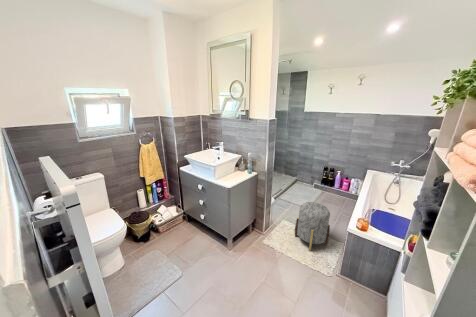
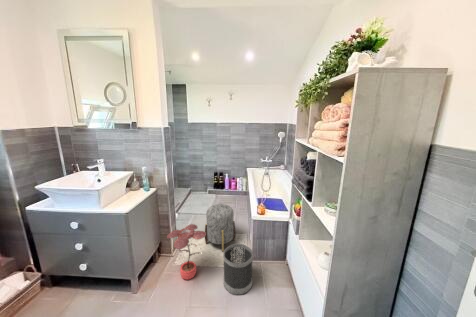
potted plant: none [258,213,291,260] -> present [167,224,206,279]
wastebasket: none [300,248,337,301] -> present [223,244,253,295]

